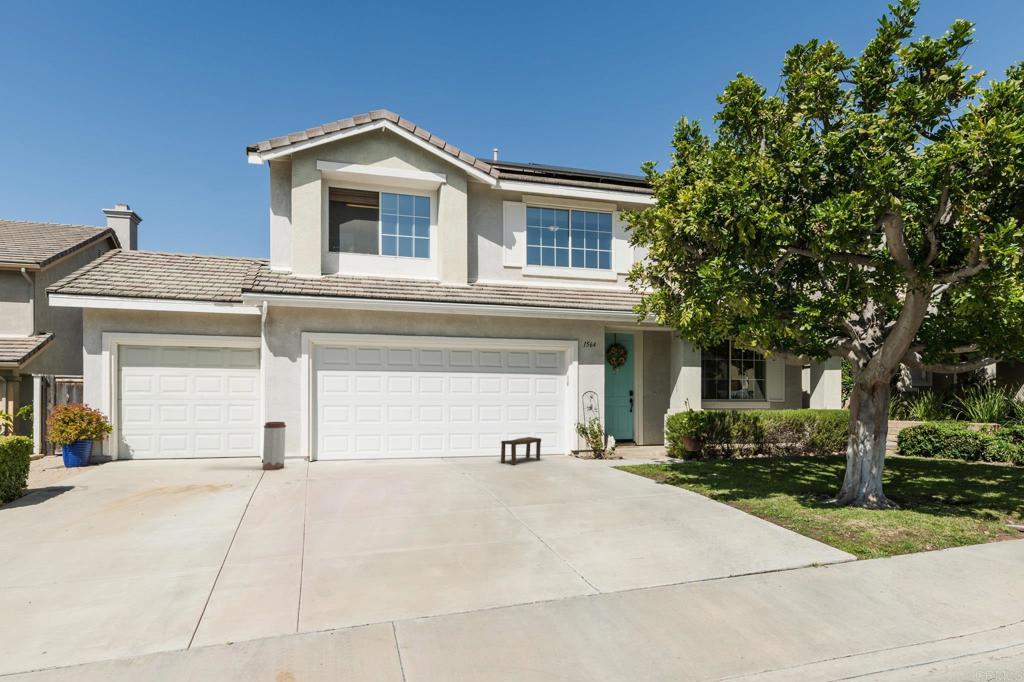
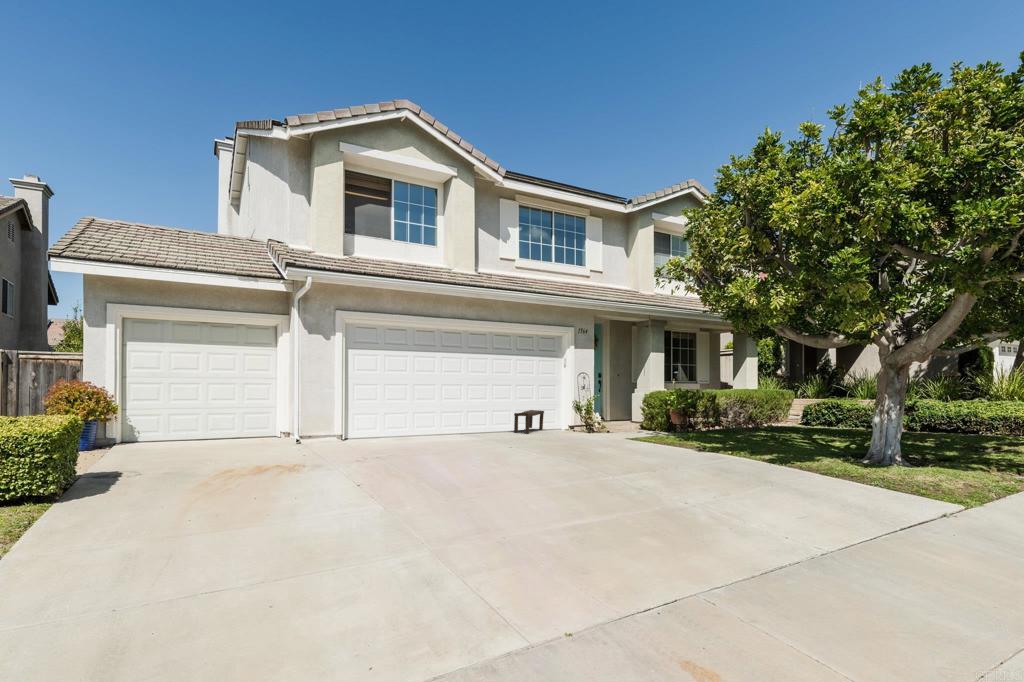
trash can: present [263,422,286,470] -> none [304,398,326,445]

